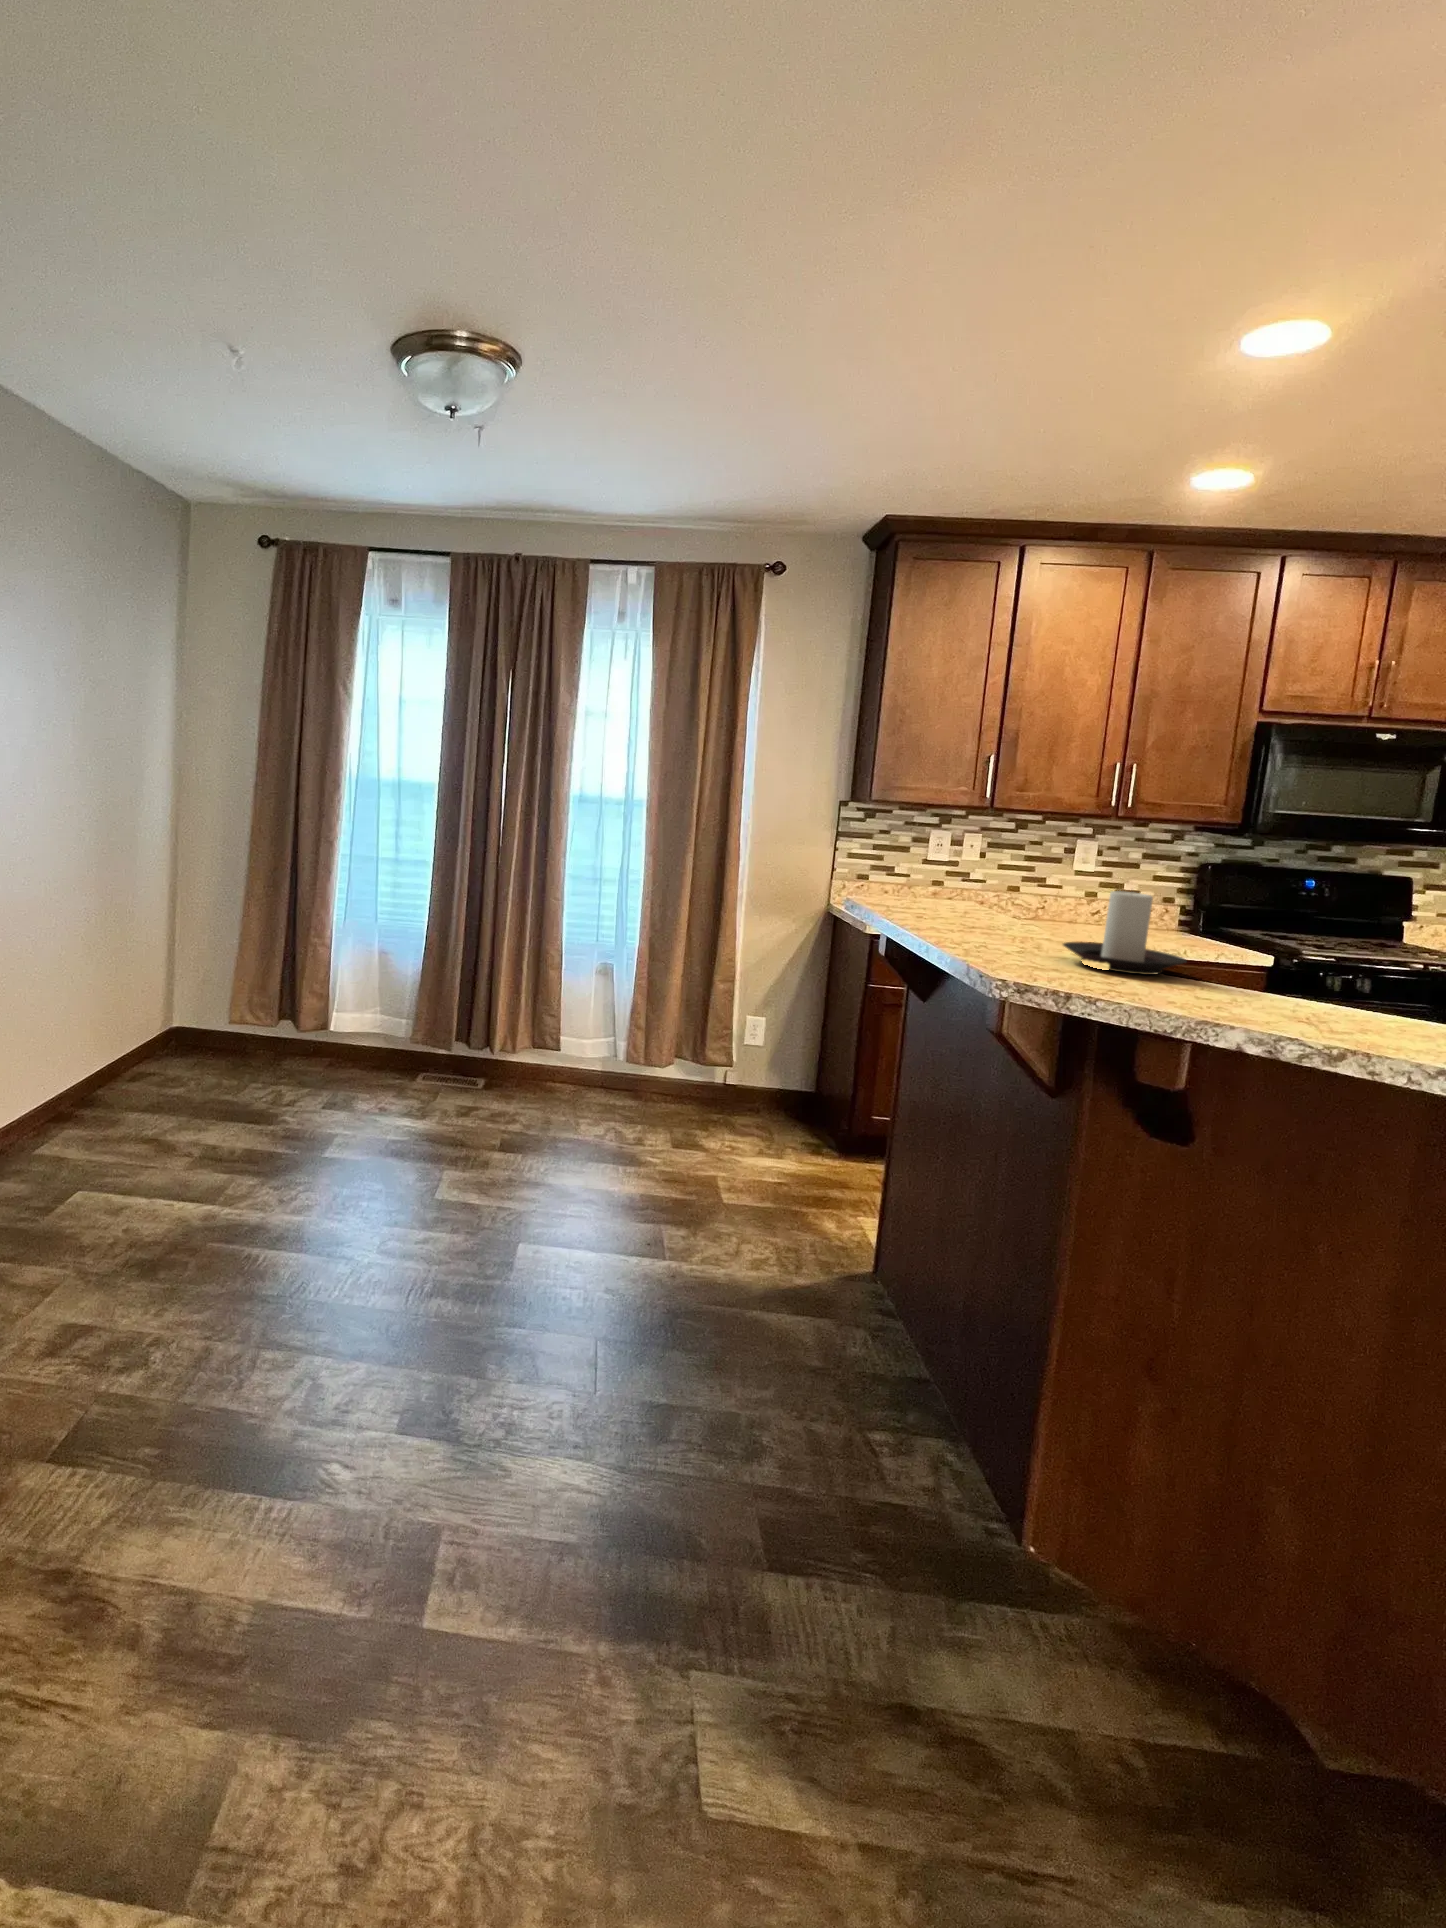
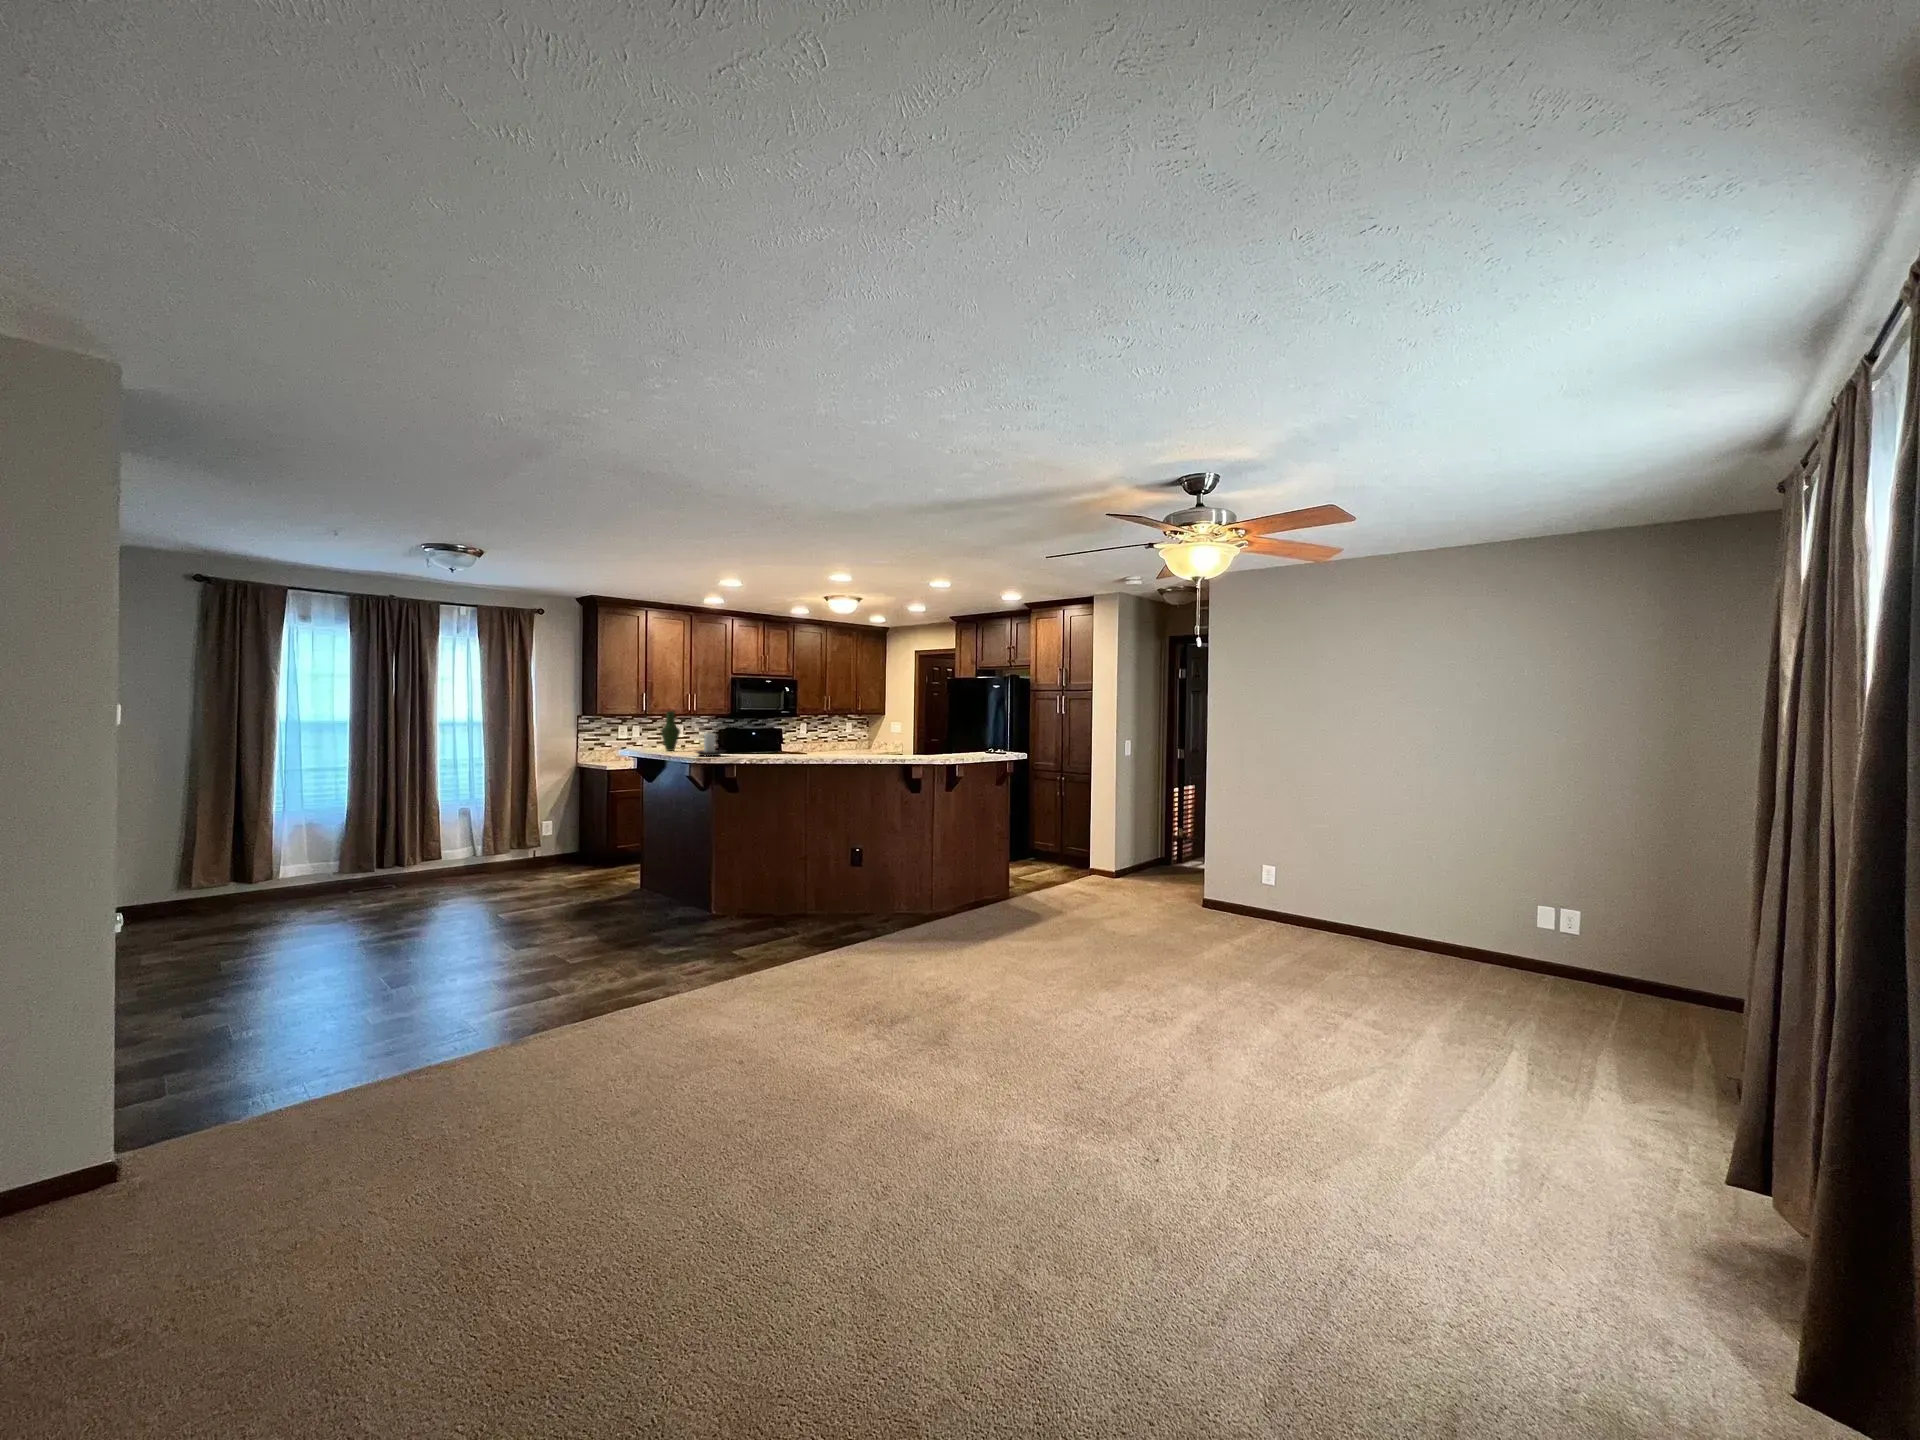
vase: none [1005,804,1063,916] -> present [660,711,680,751]

